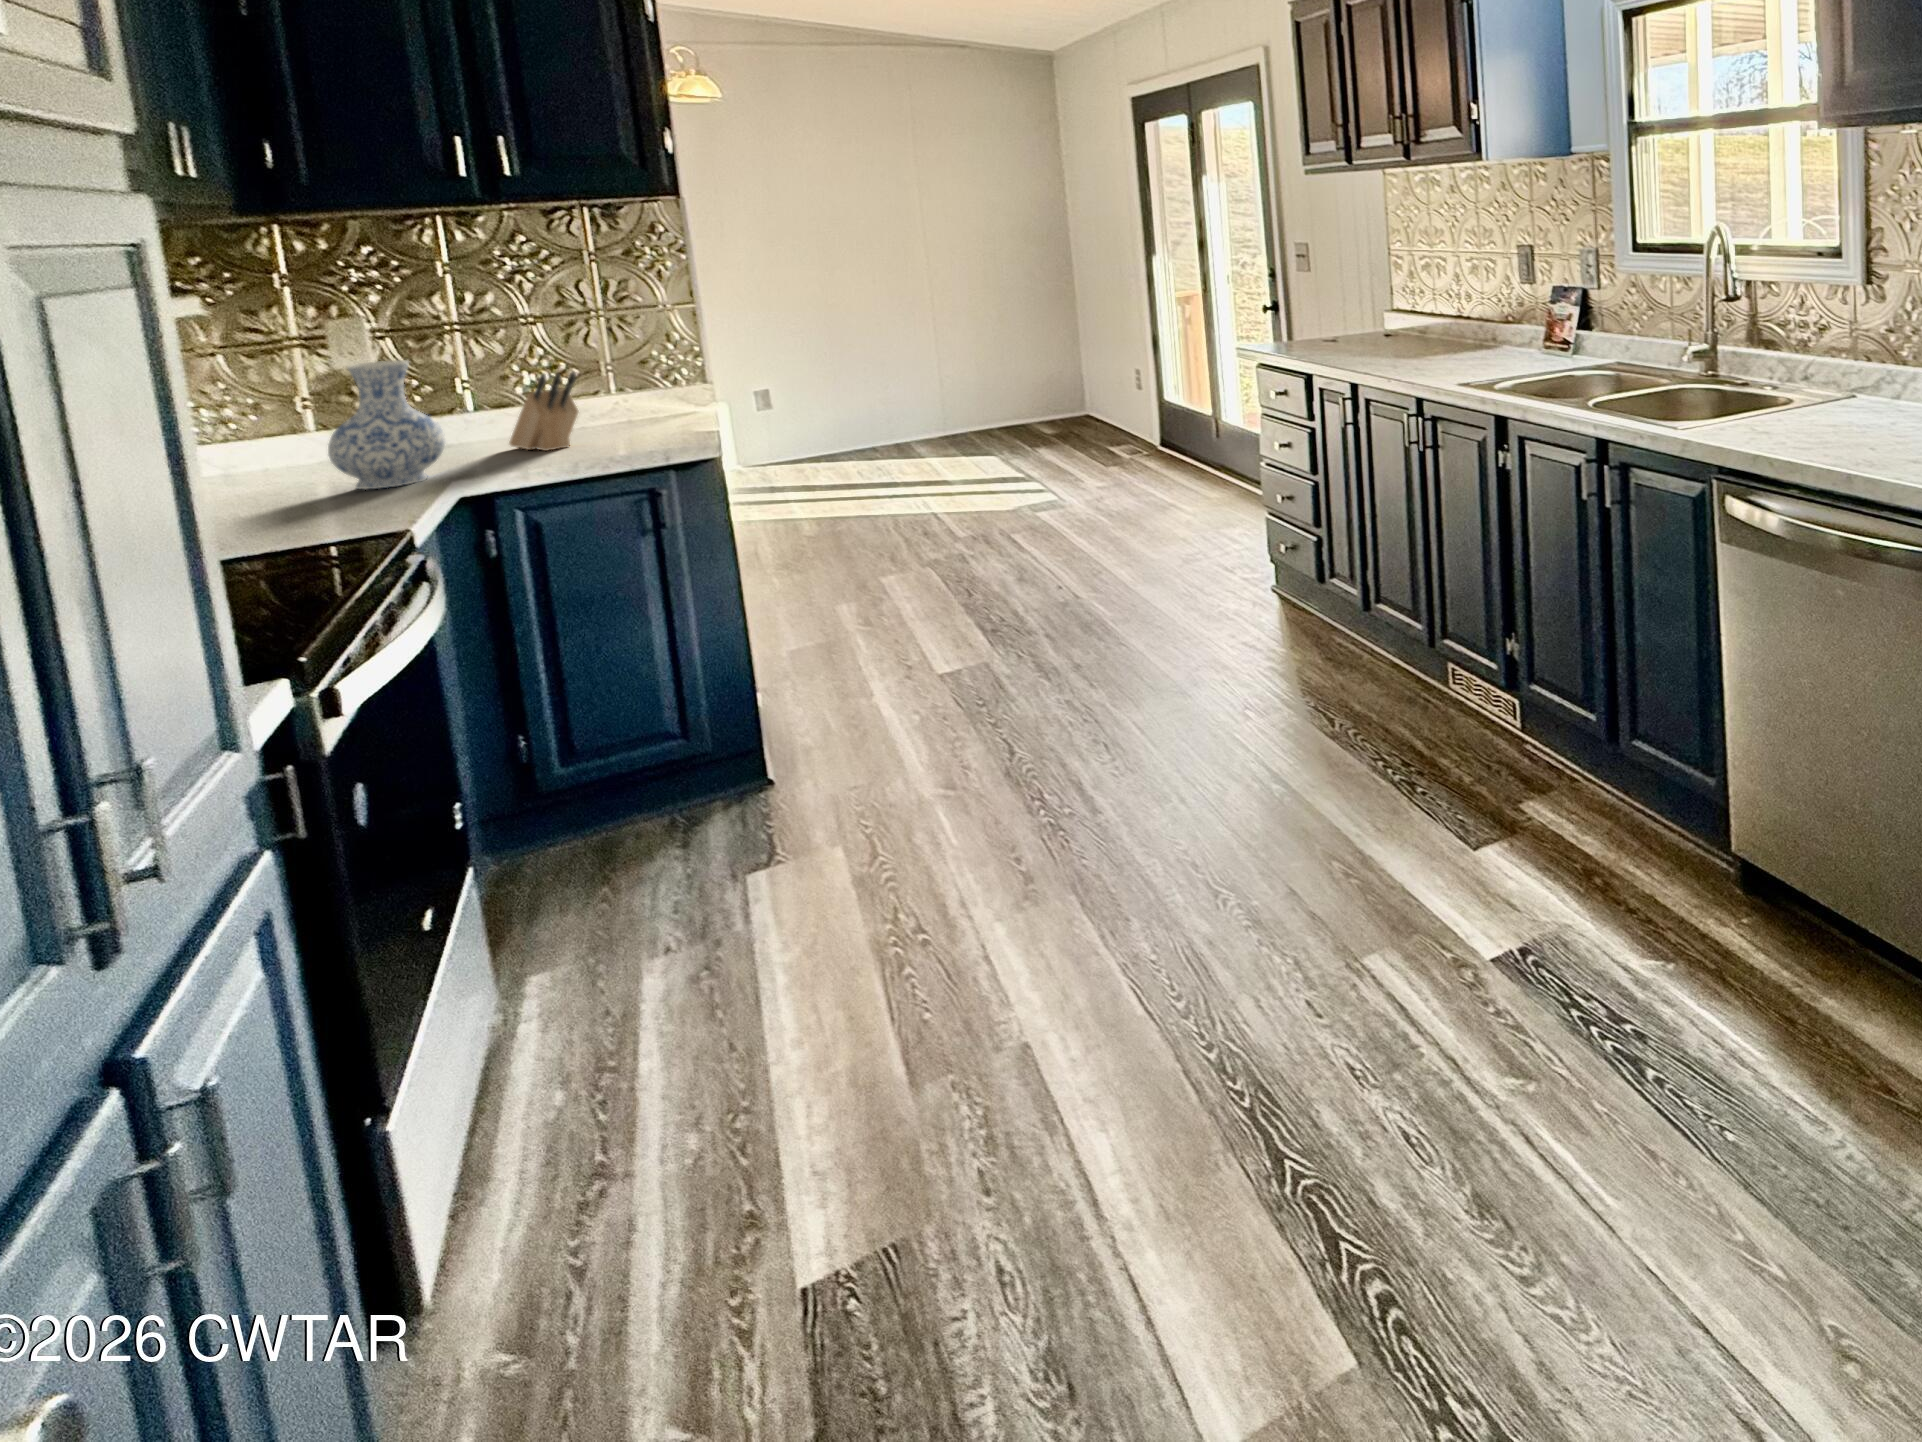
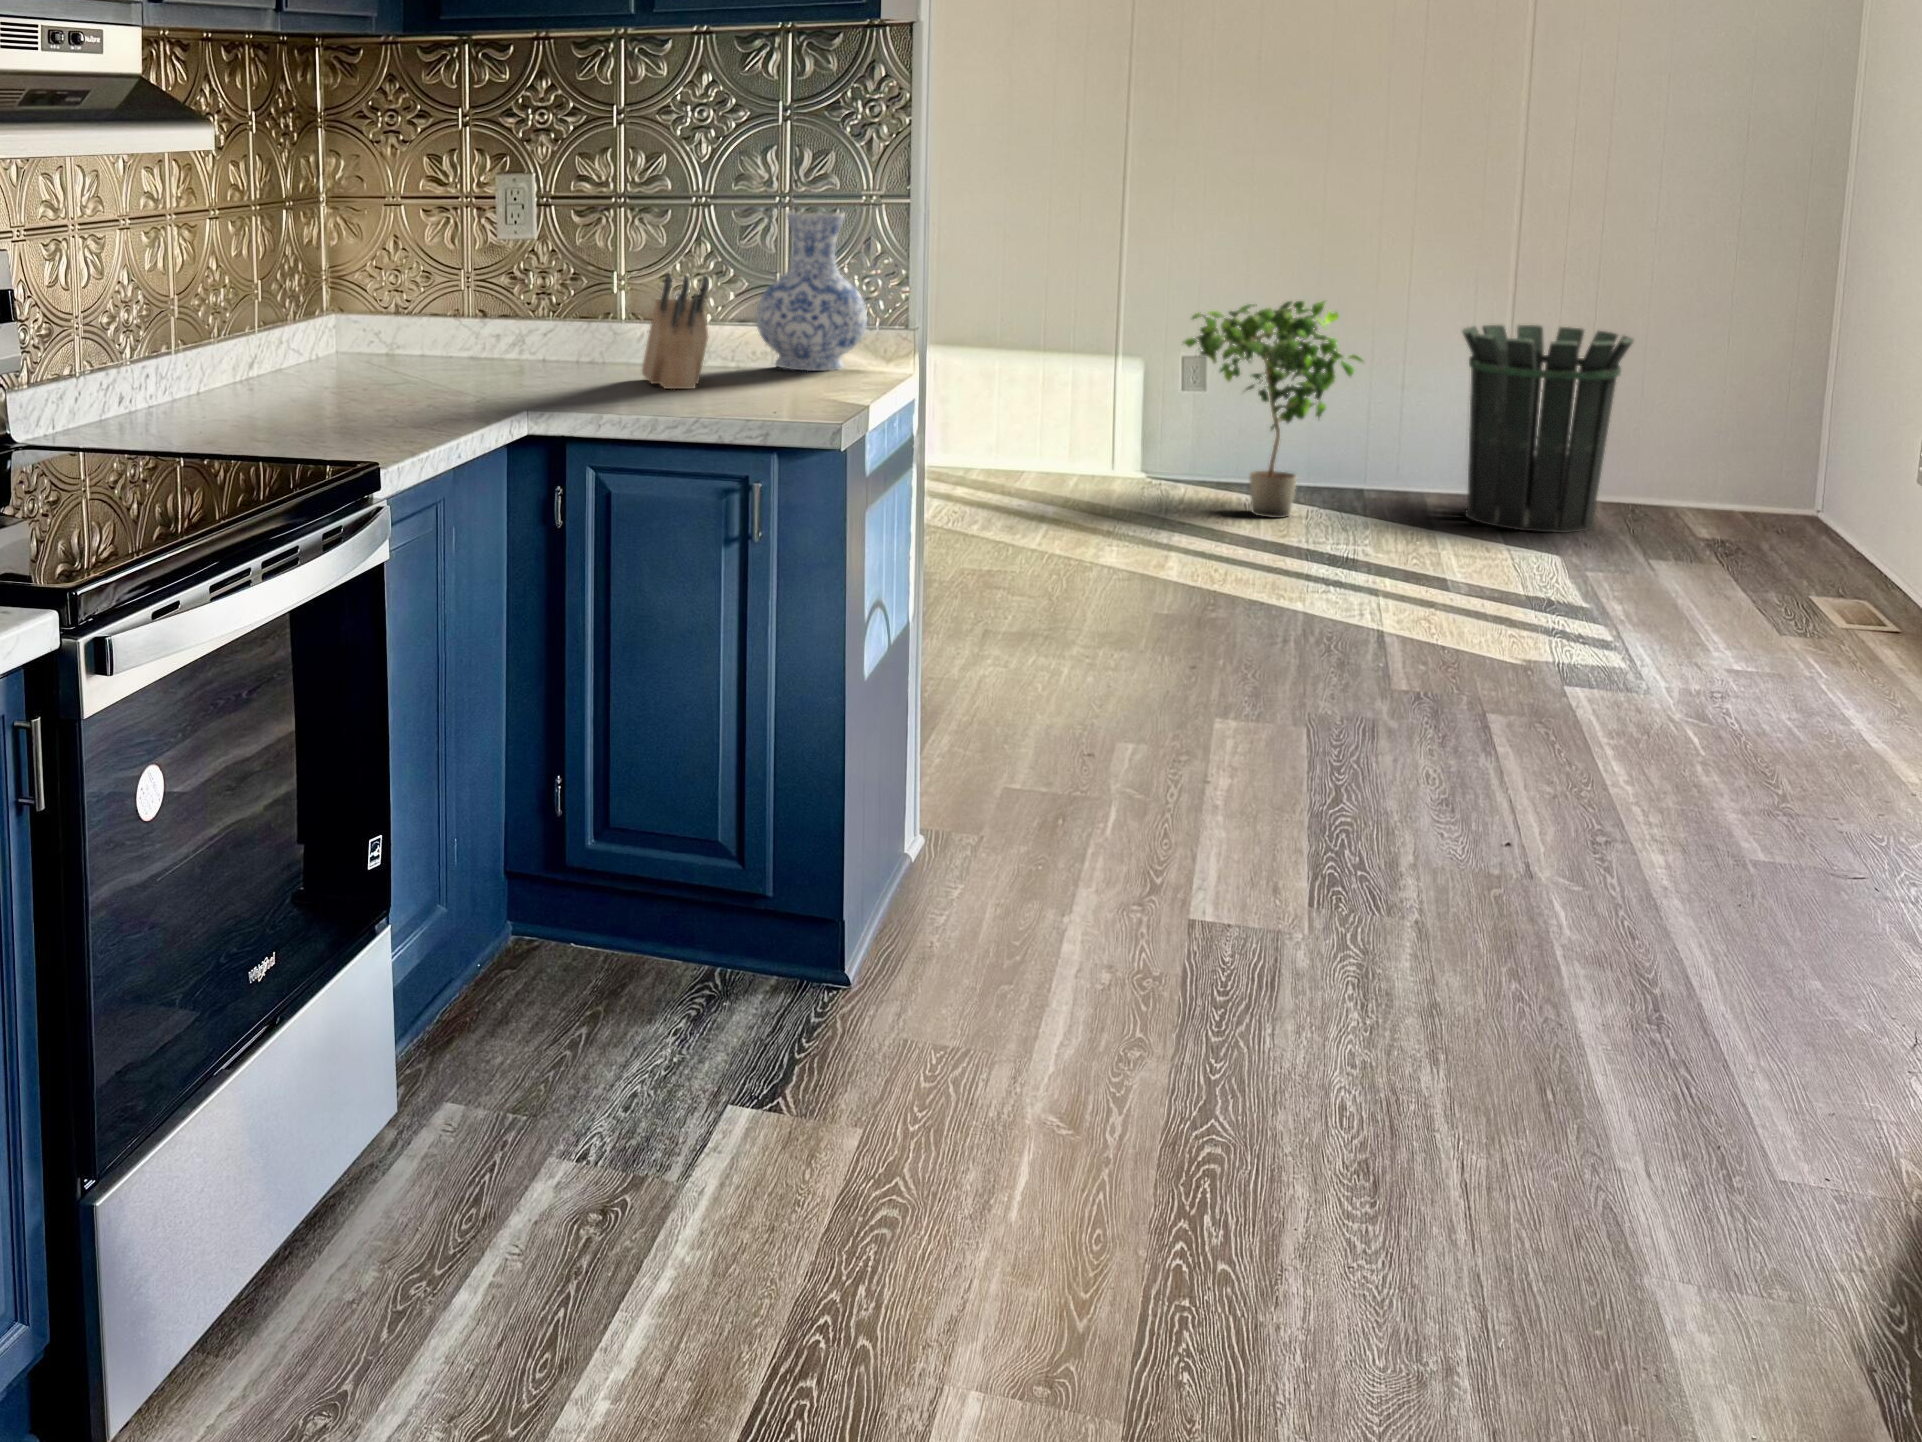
waste bin: none [918,344,1003,451] -> present [1462,325,1633,533]
potted plant: none [763,347,870,472] -> present [1183,301,1364,518]
vase: present [328,360,445,489] -> present [756,212,867,371]

